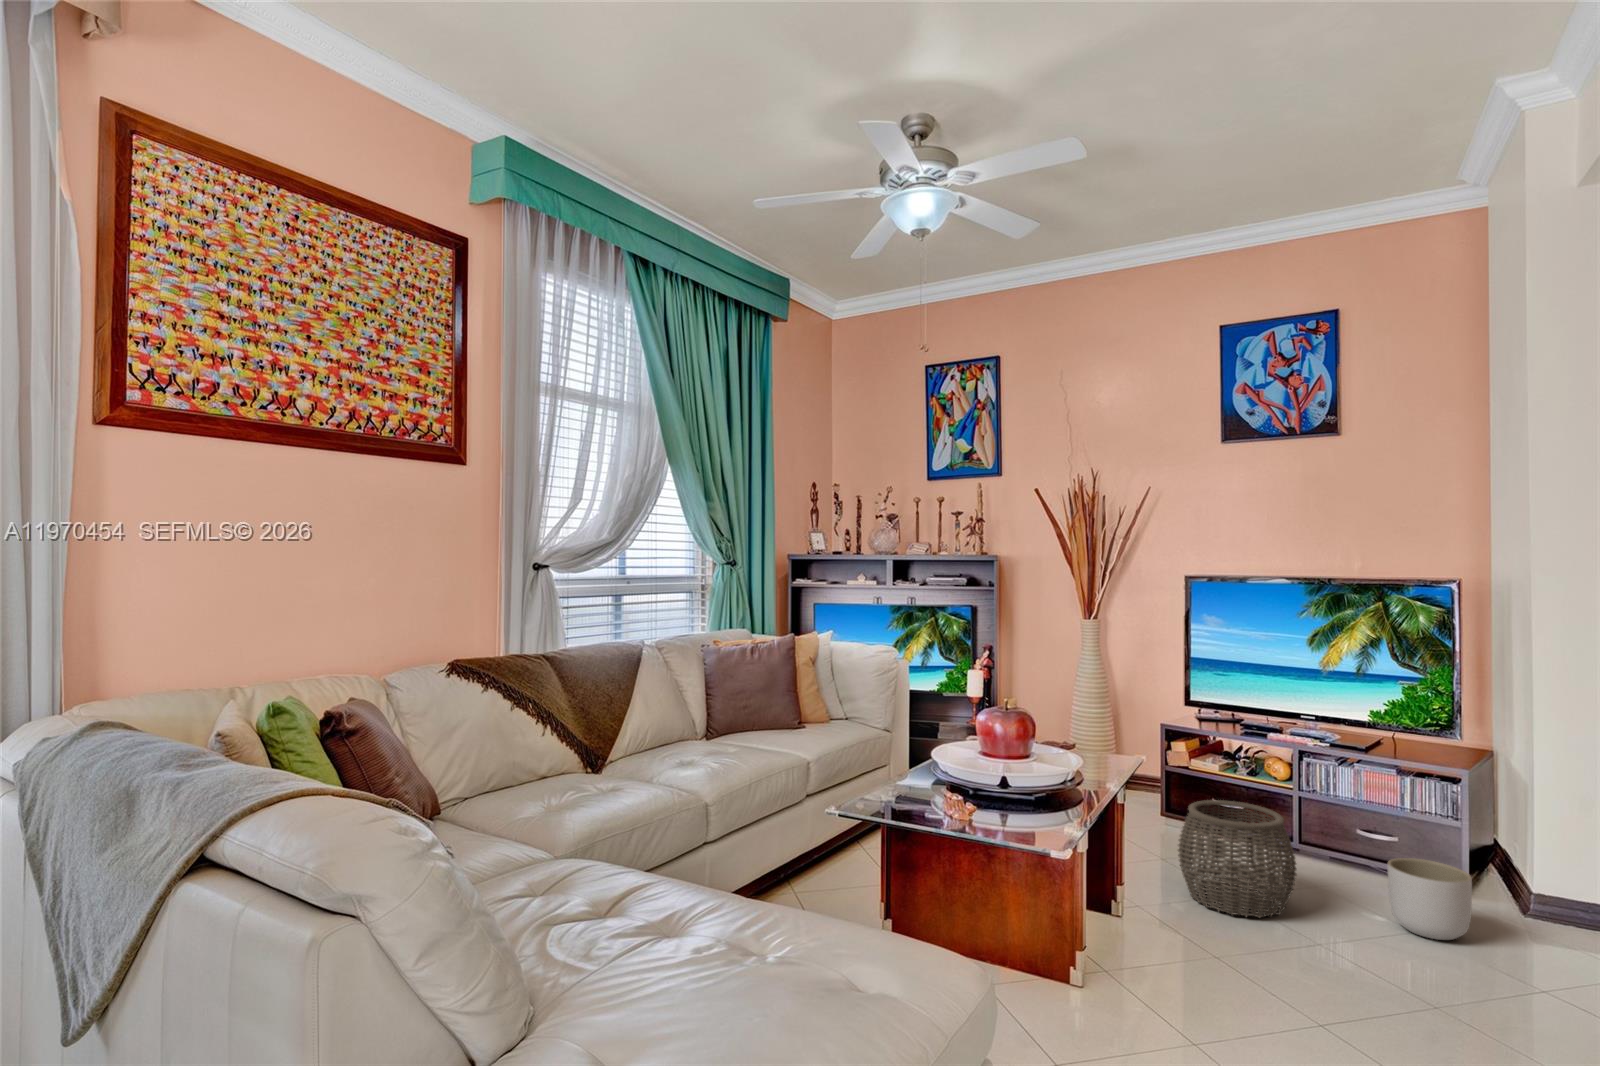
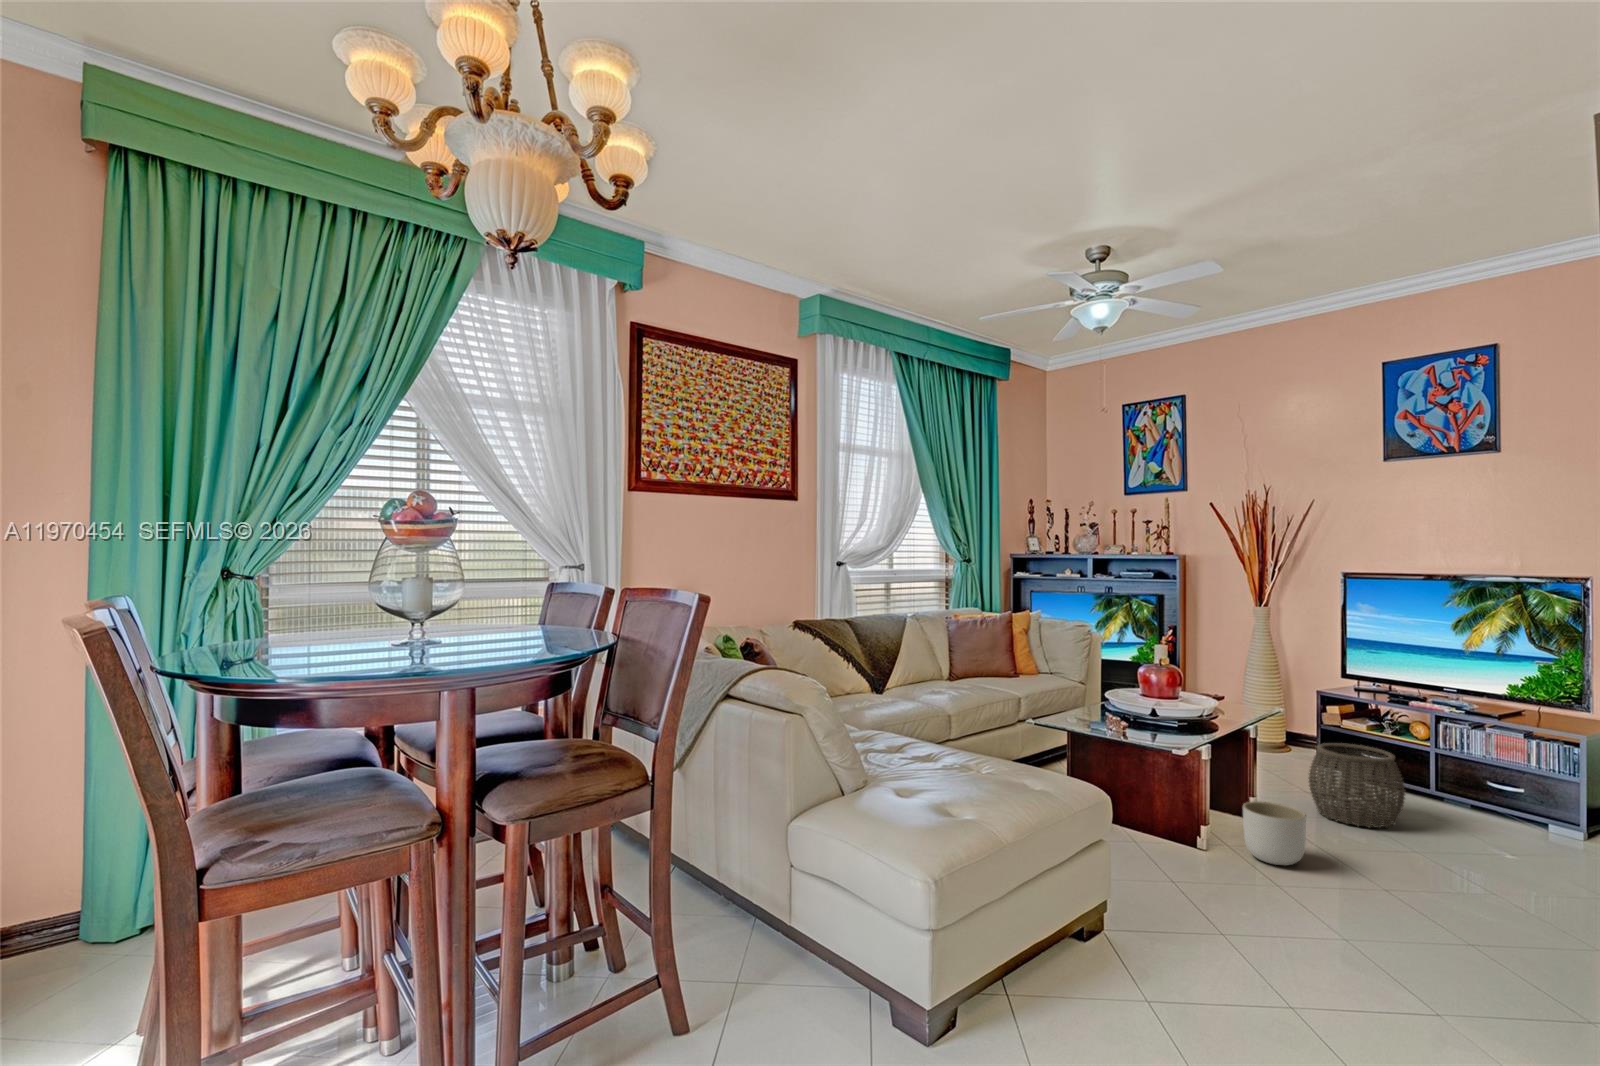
planter: present [1388,858,1472,940] -> present [1243,801,1306,866]

